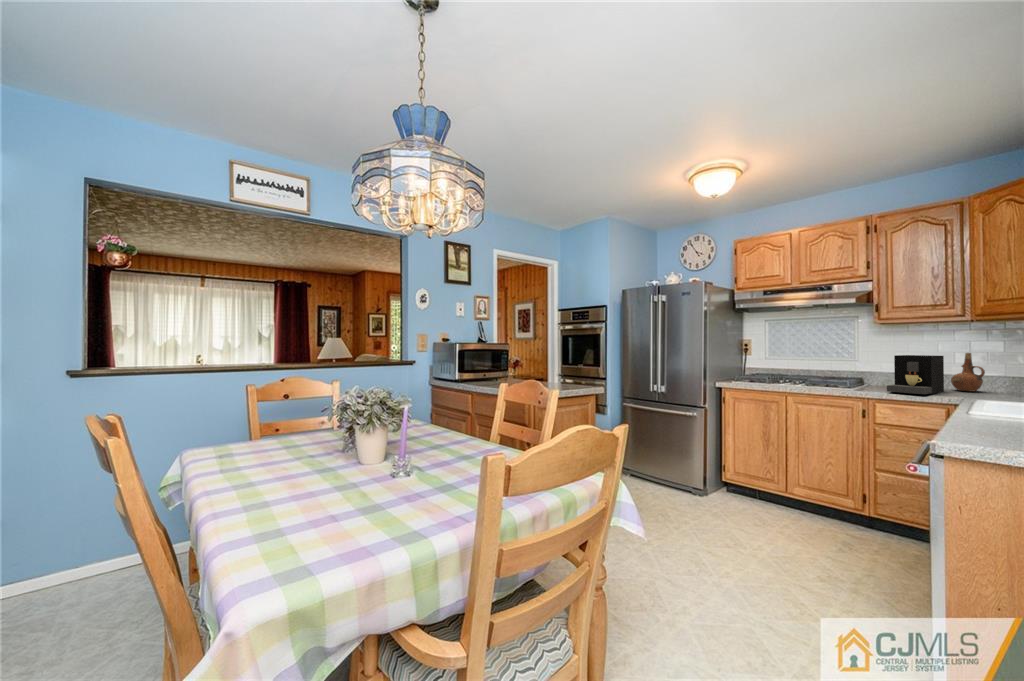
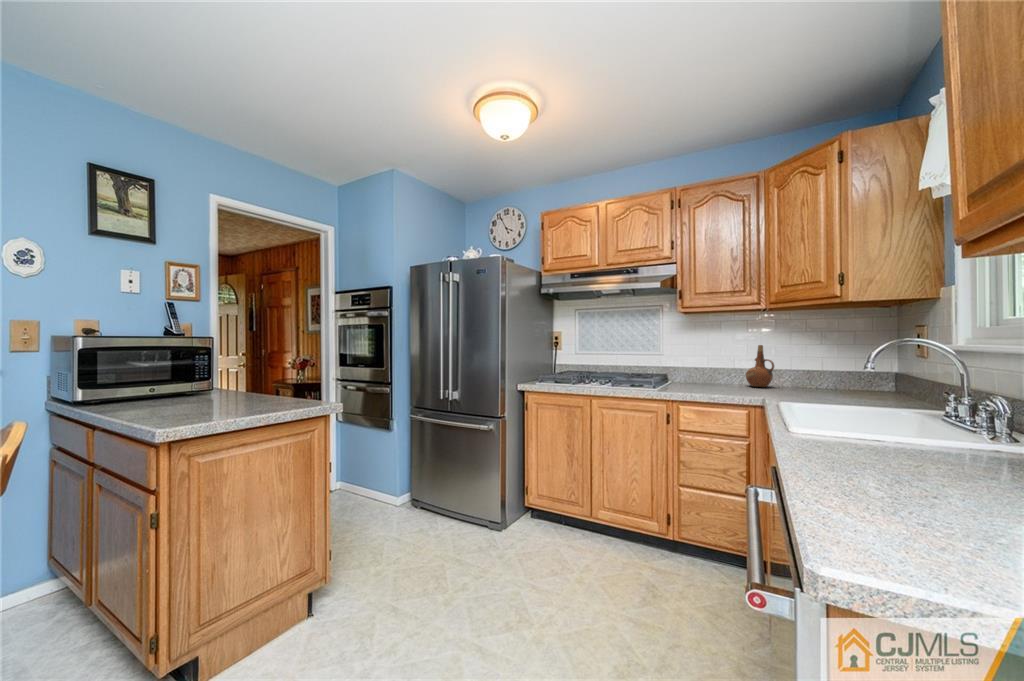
coffee maker: present [887,355,944,394] -> none [690,348,740,394]

